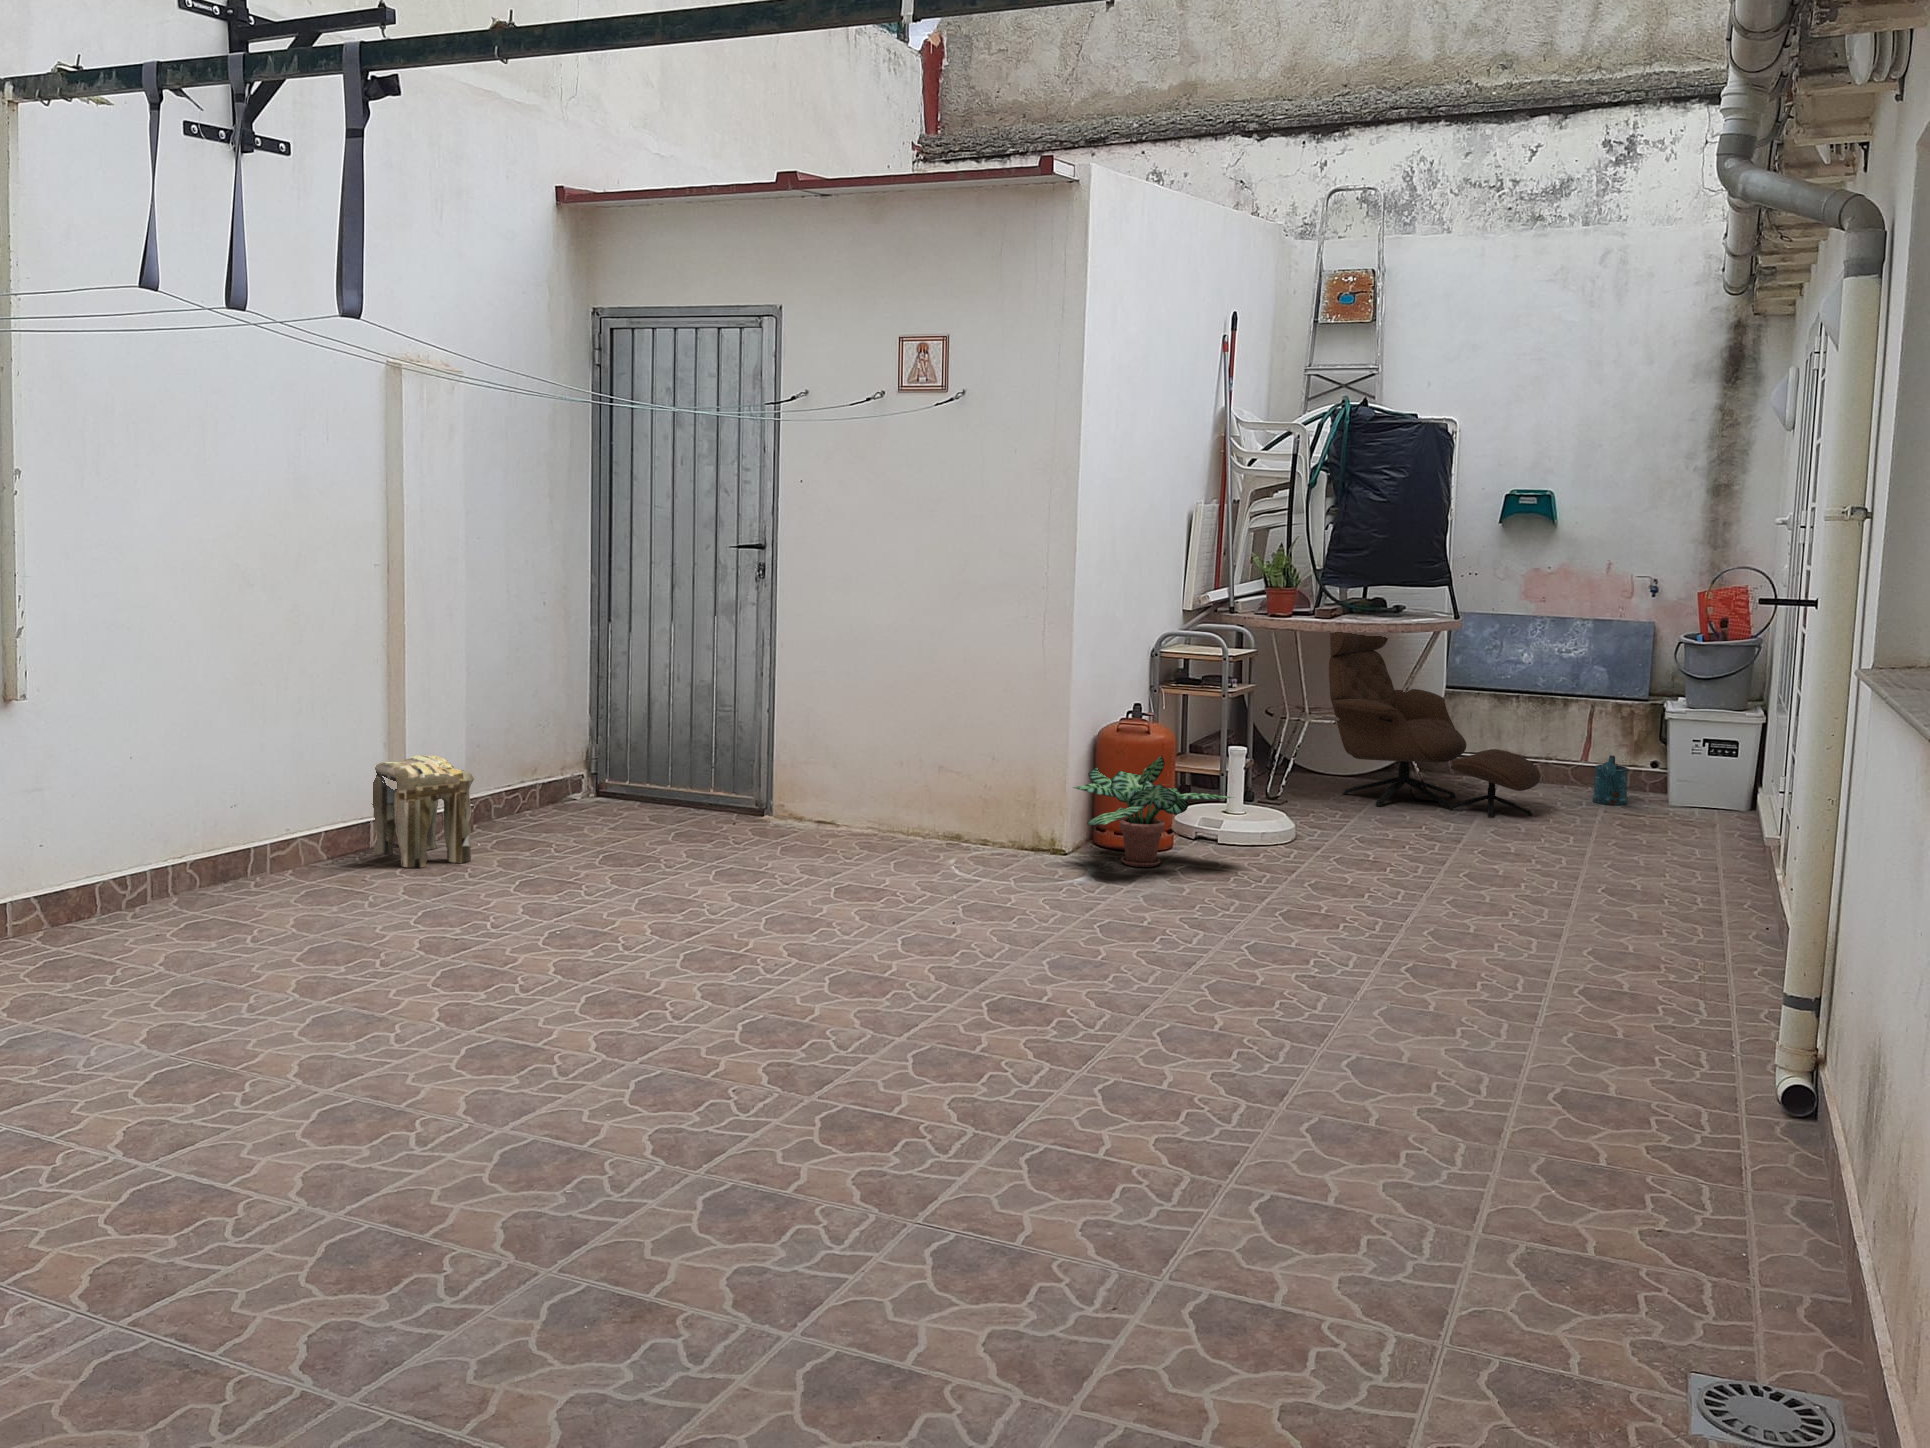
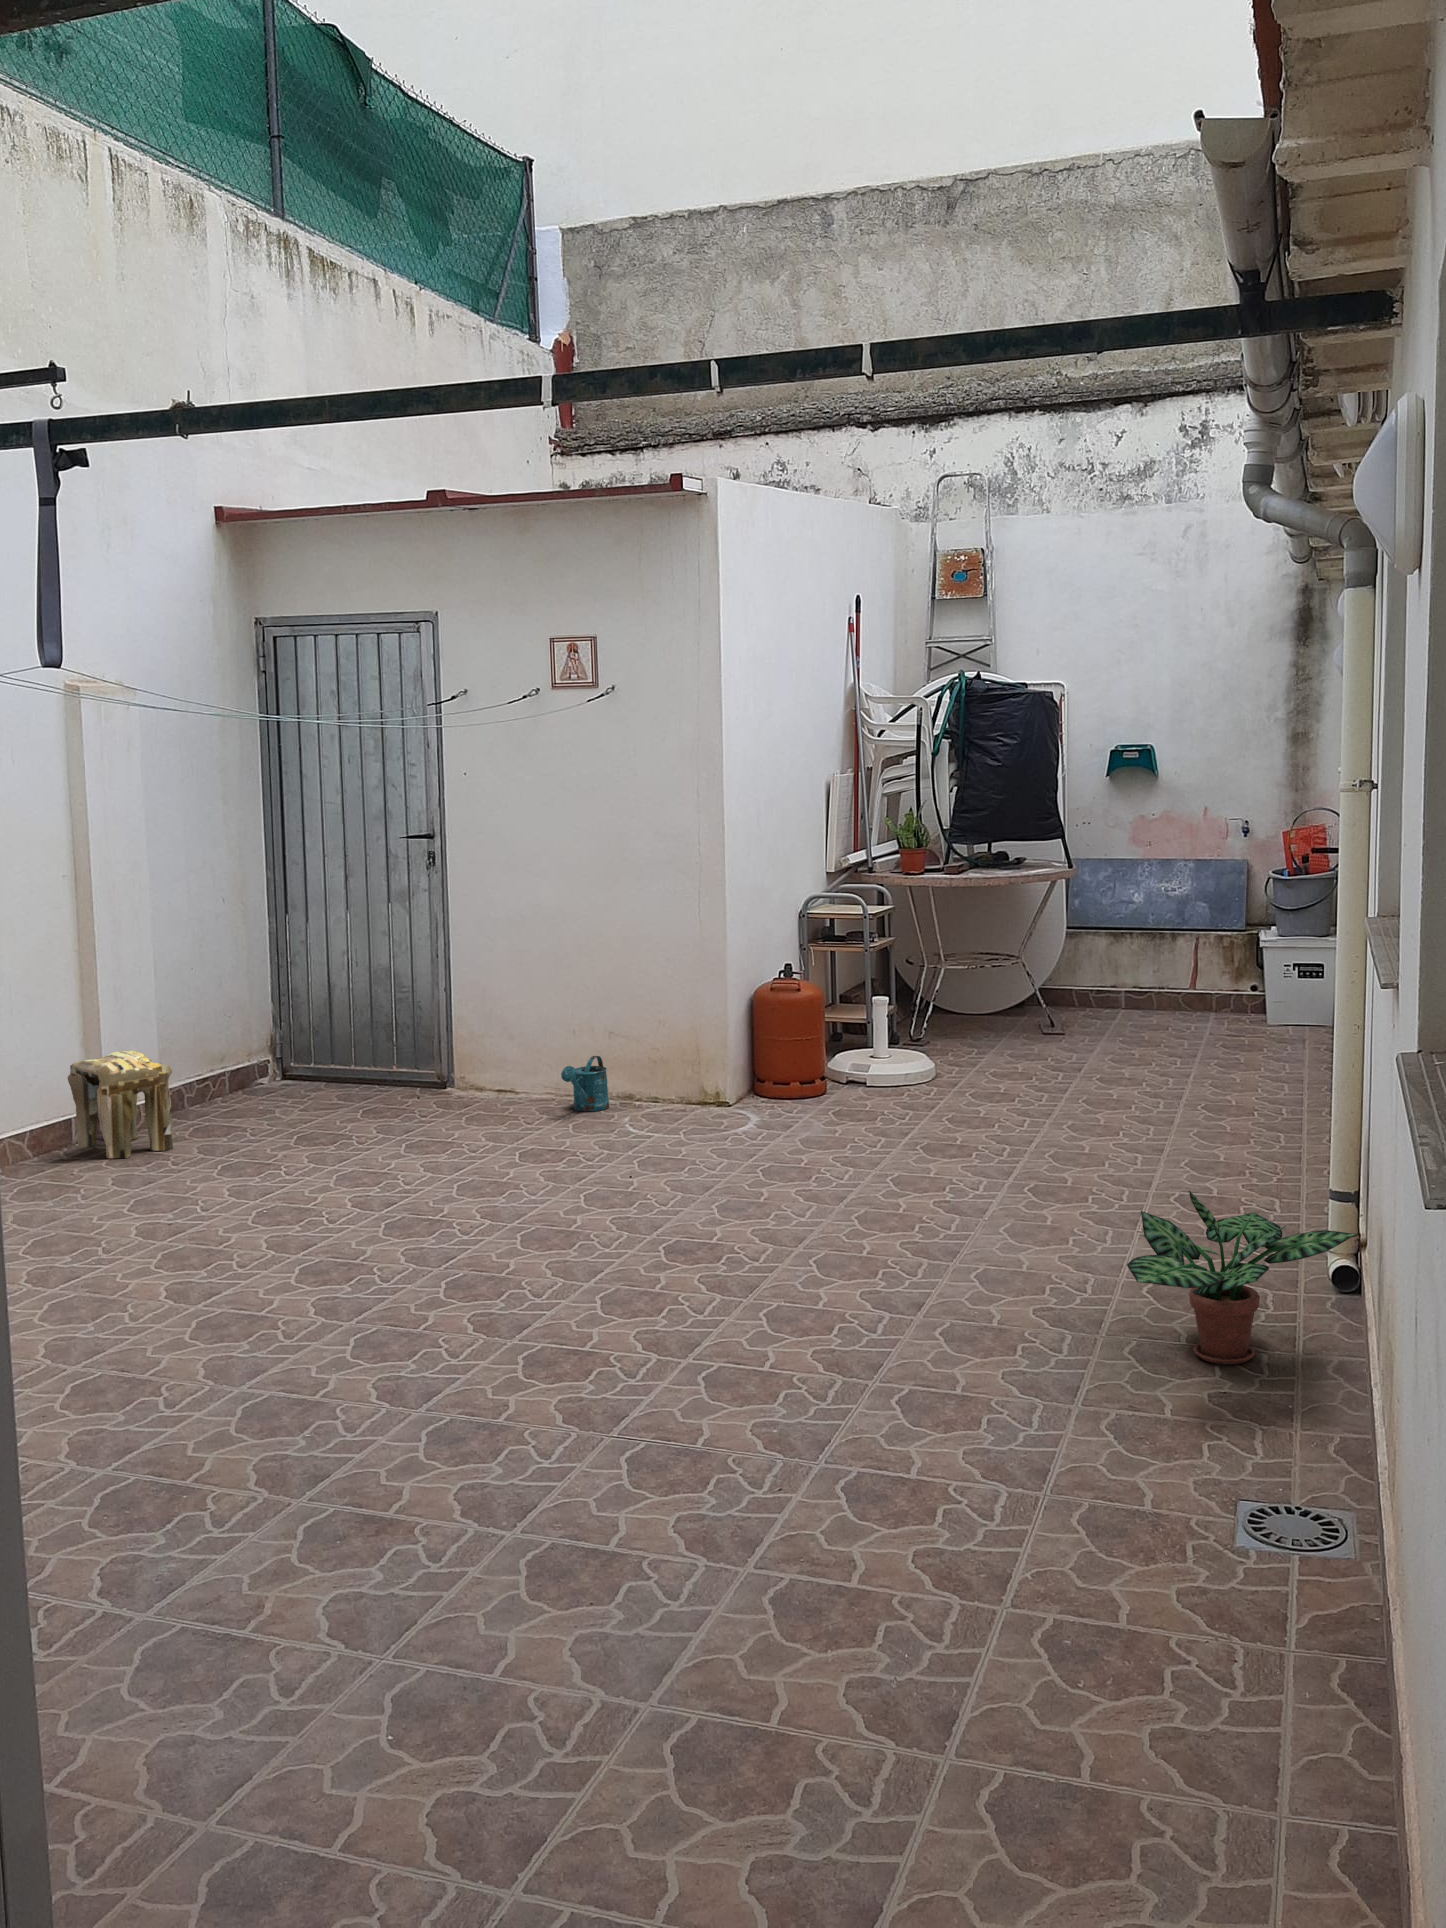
lounge chair: present [1329,632,1541,817] -> none [959,868,1154,1045]
potted plant: present [1073,755,1234,867] -> present [1127,1191,1357,1364]
watering can: present [1593,755,1628,805] -> present [561,1056,609,1111]

